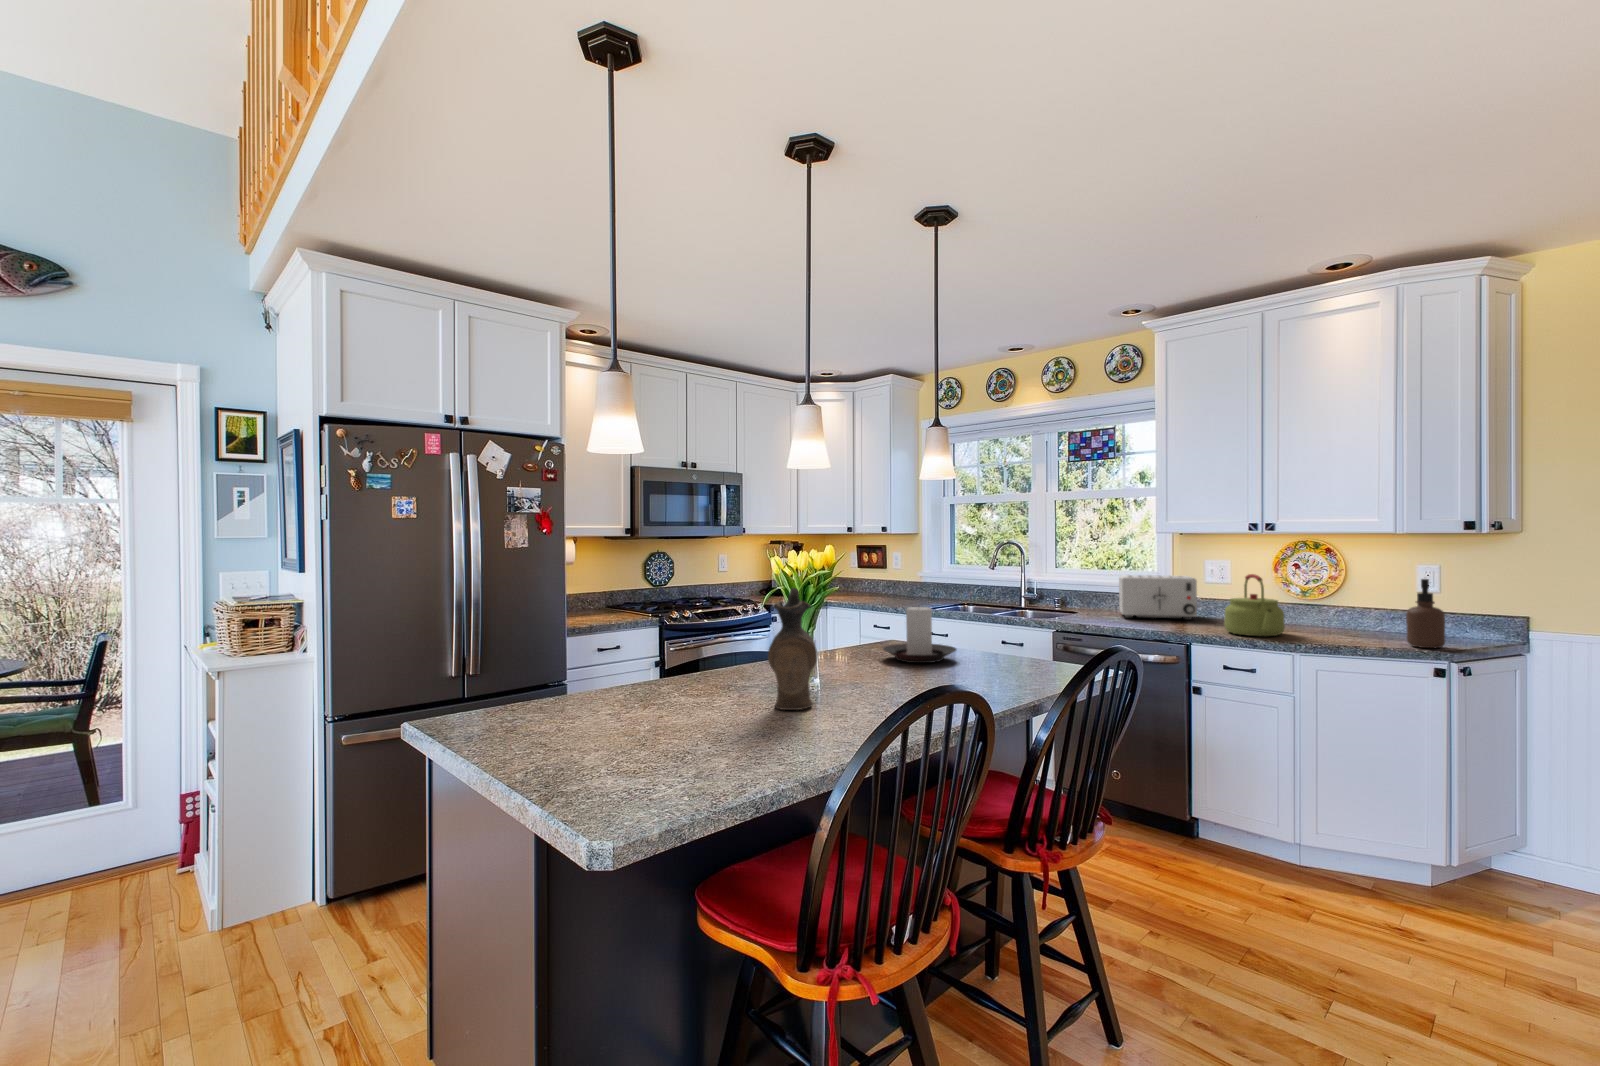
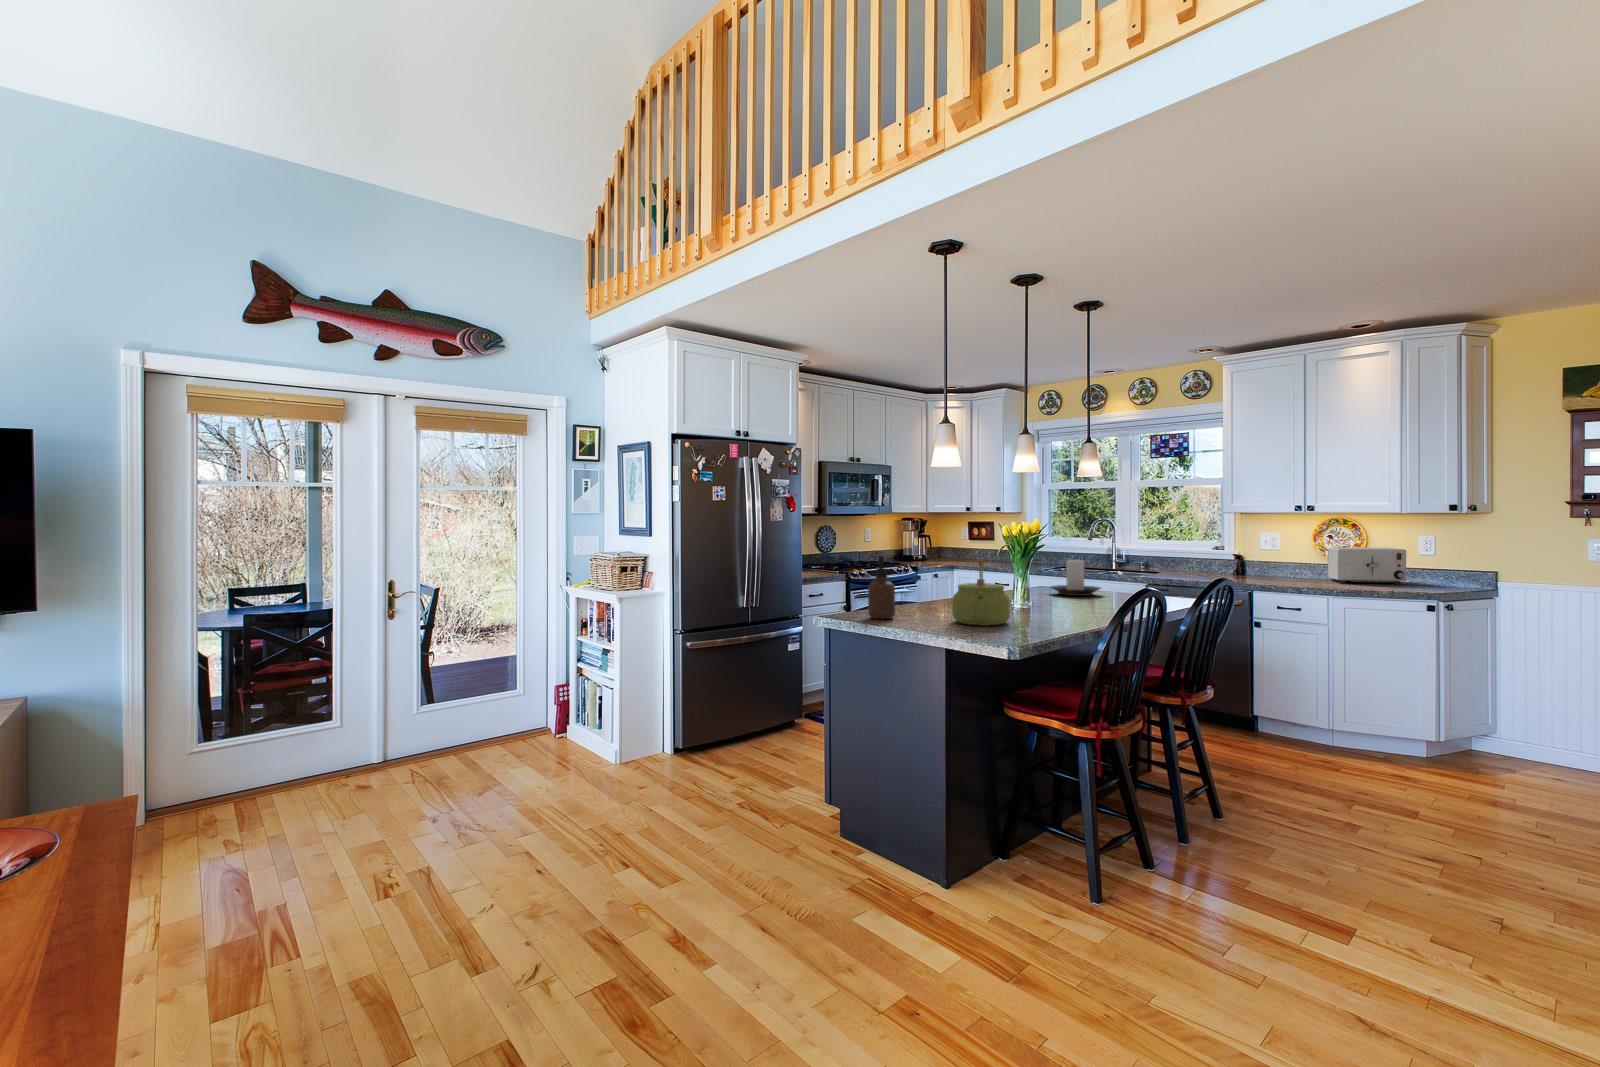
kettle: present [1224,574,1285,636] -> present [952,557,1010,626]
toaster: present [1119,575,1197,620] -> present [1328,547,1406,584]
soap dispenser: present [1406,579,1445,648] -> present [868,556,895,619]
ceramic pitcher: present [768,588,817,710] -> none [1015,541,1046,613]

